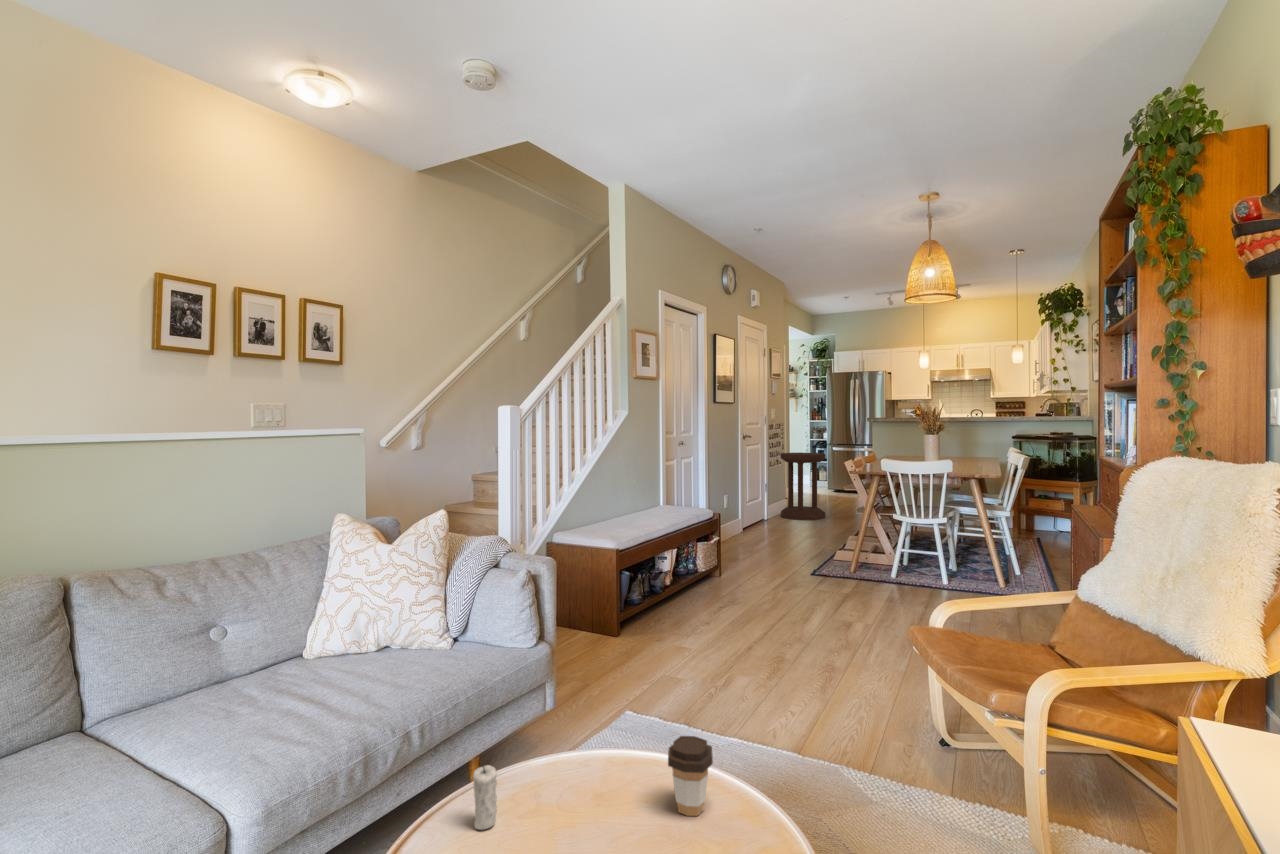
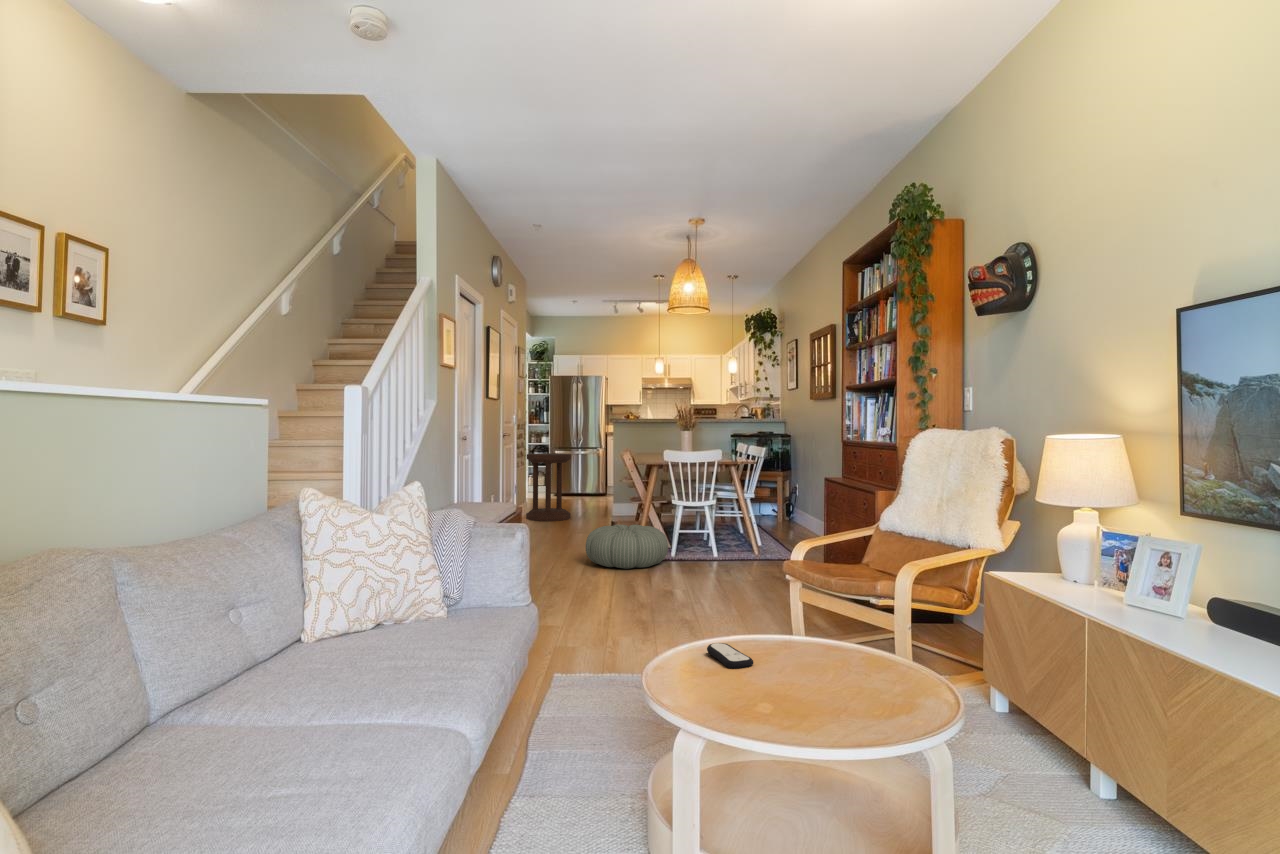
pouf: none [785,537,877,587] -> present [586,525,668,569]
coffee cup: present [668,736,713,816] -> none [772,604,805,653]
candle: present [473,765,497,830] -> none [674,630,691,681]
remote control: none [567,768,619,828] -> present [707,643,753,669]

